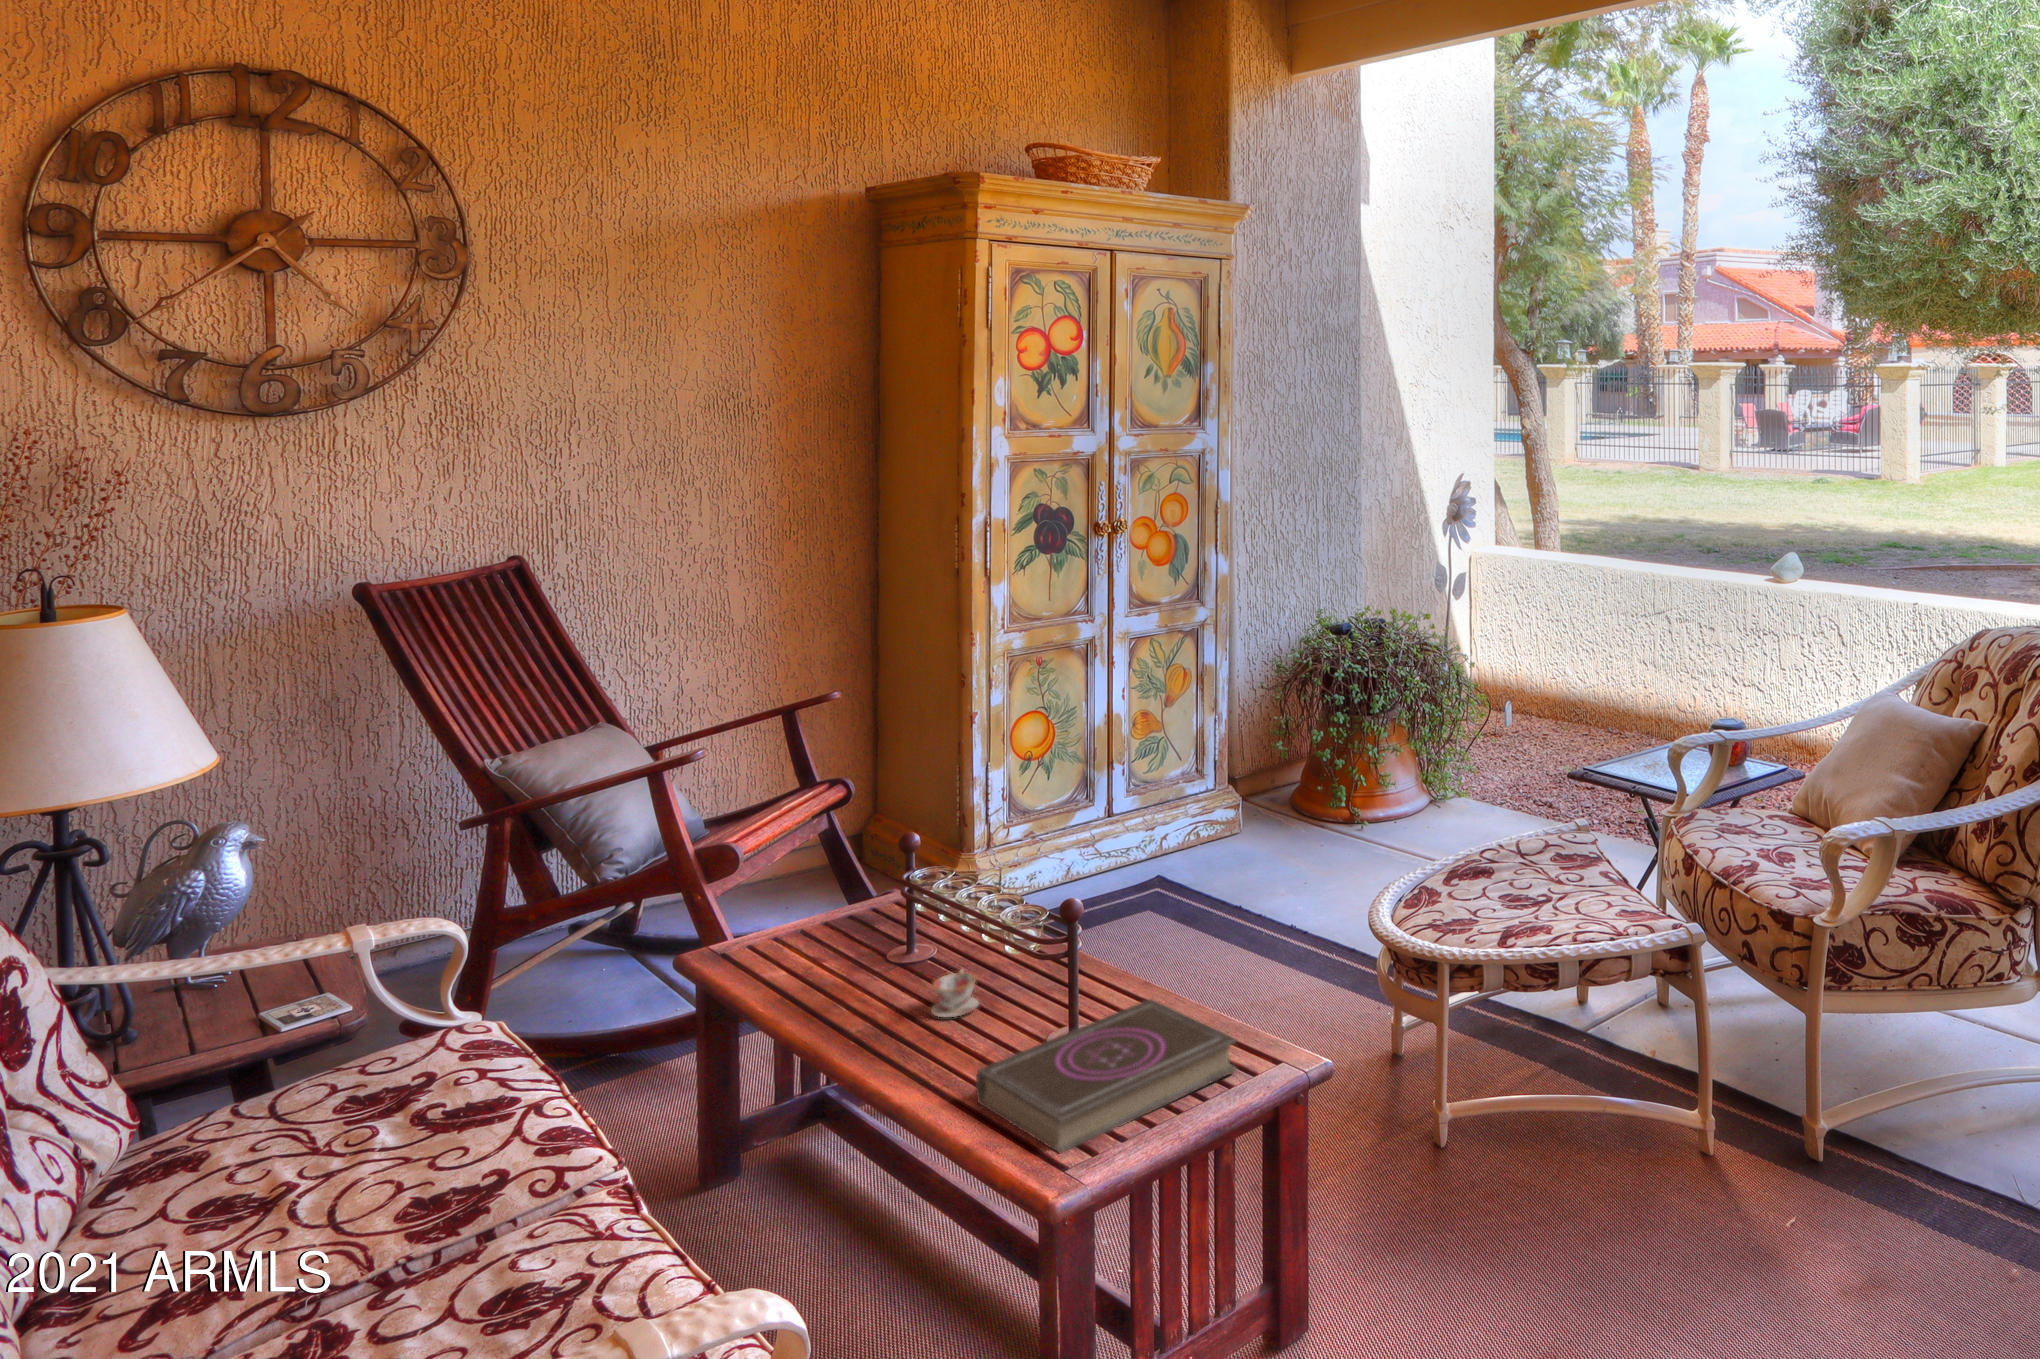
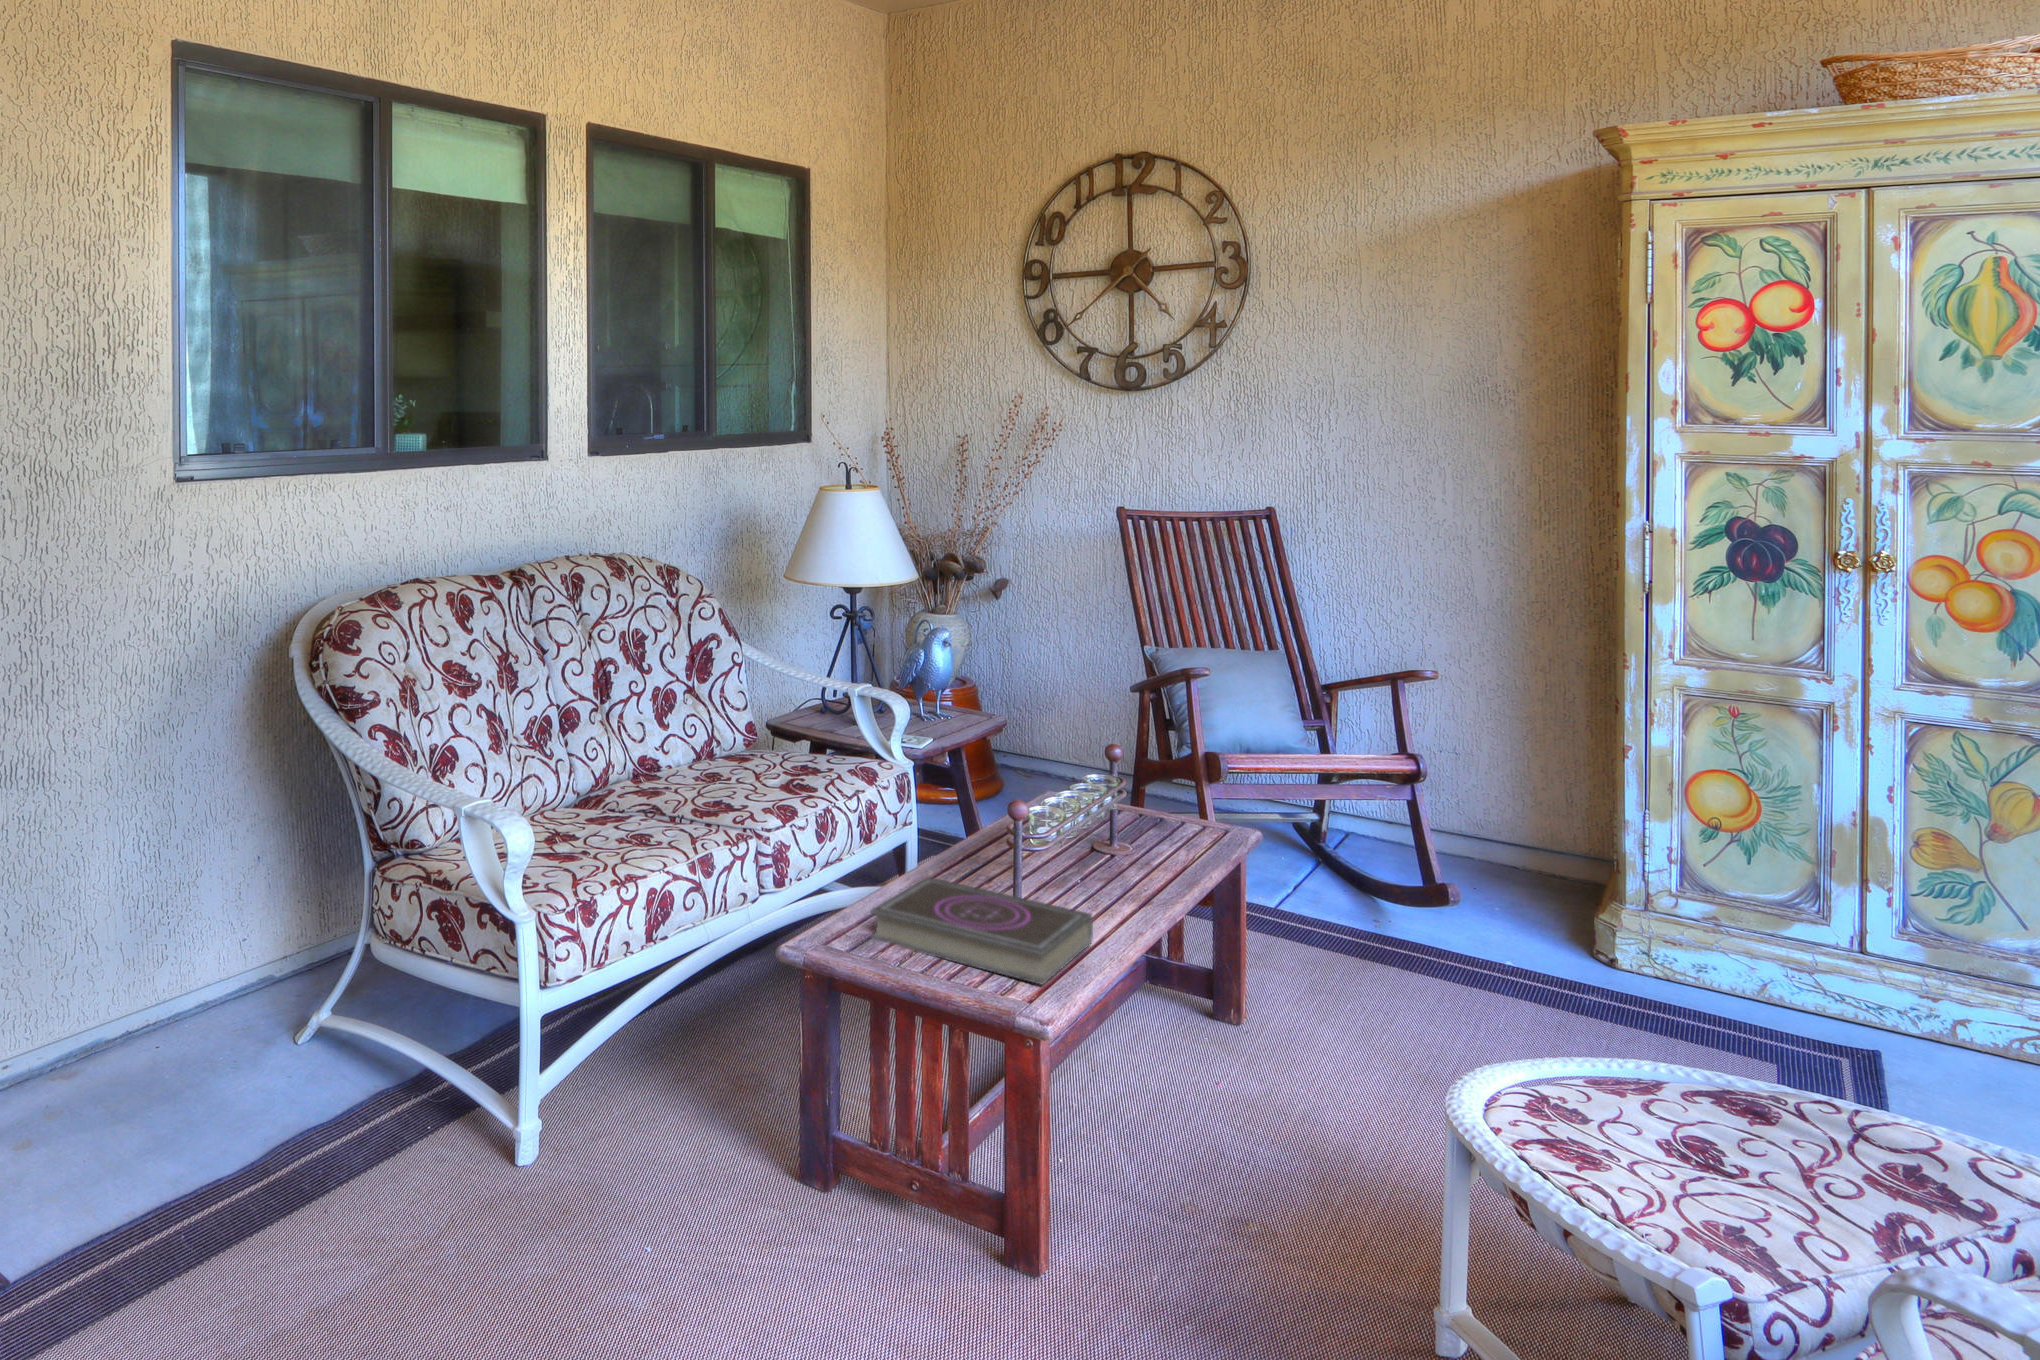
teacup: present [931,970,979,1017] -> none [1047,845,1096,880]

